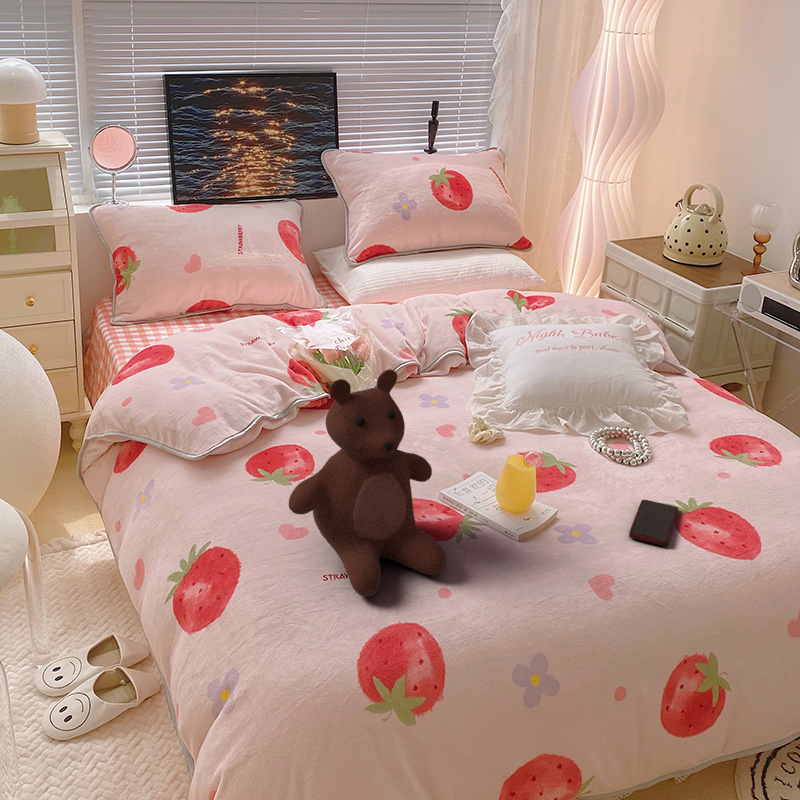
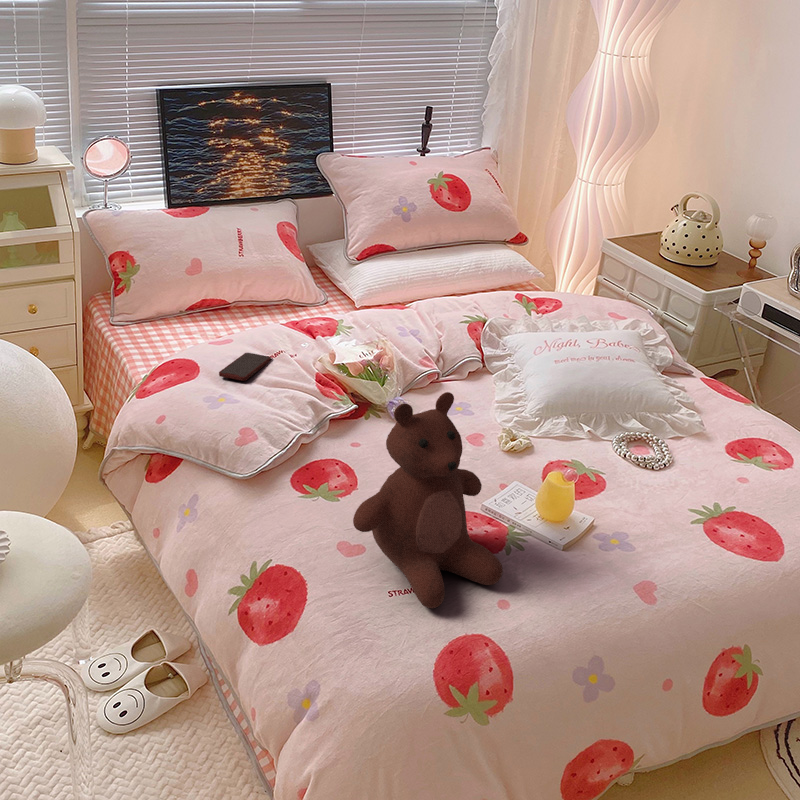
smartphone: present [629,500,678,546] -> present [219,353,271,381]

